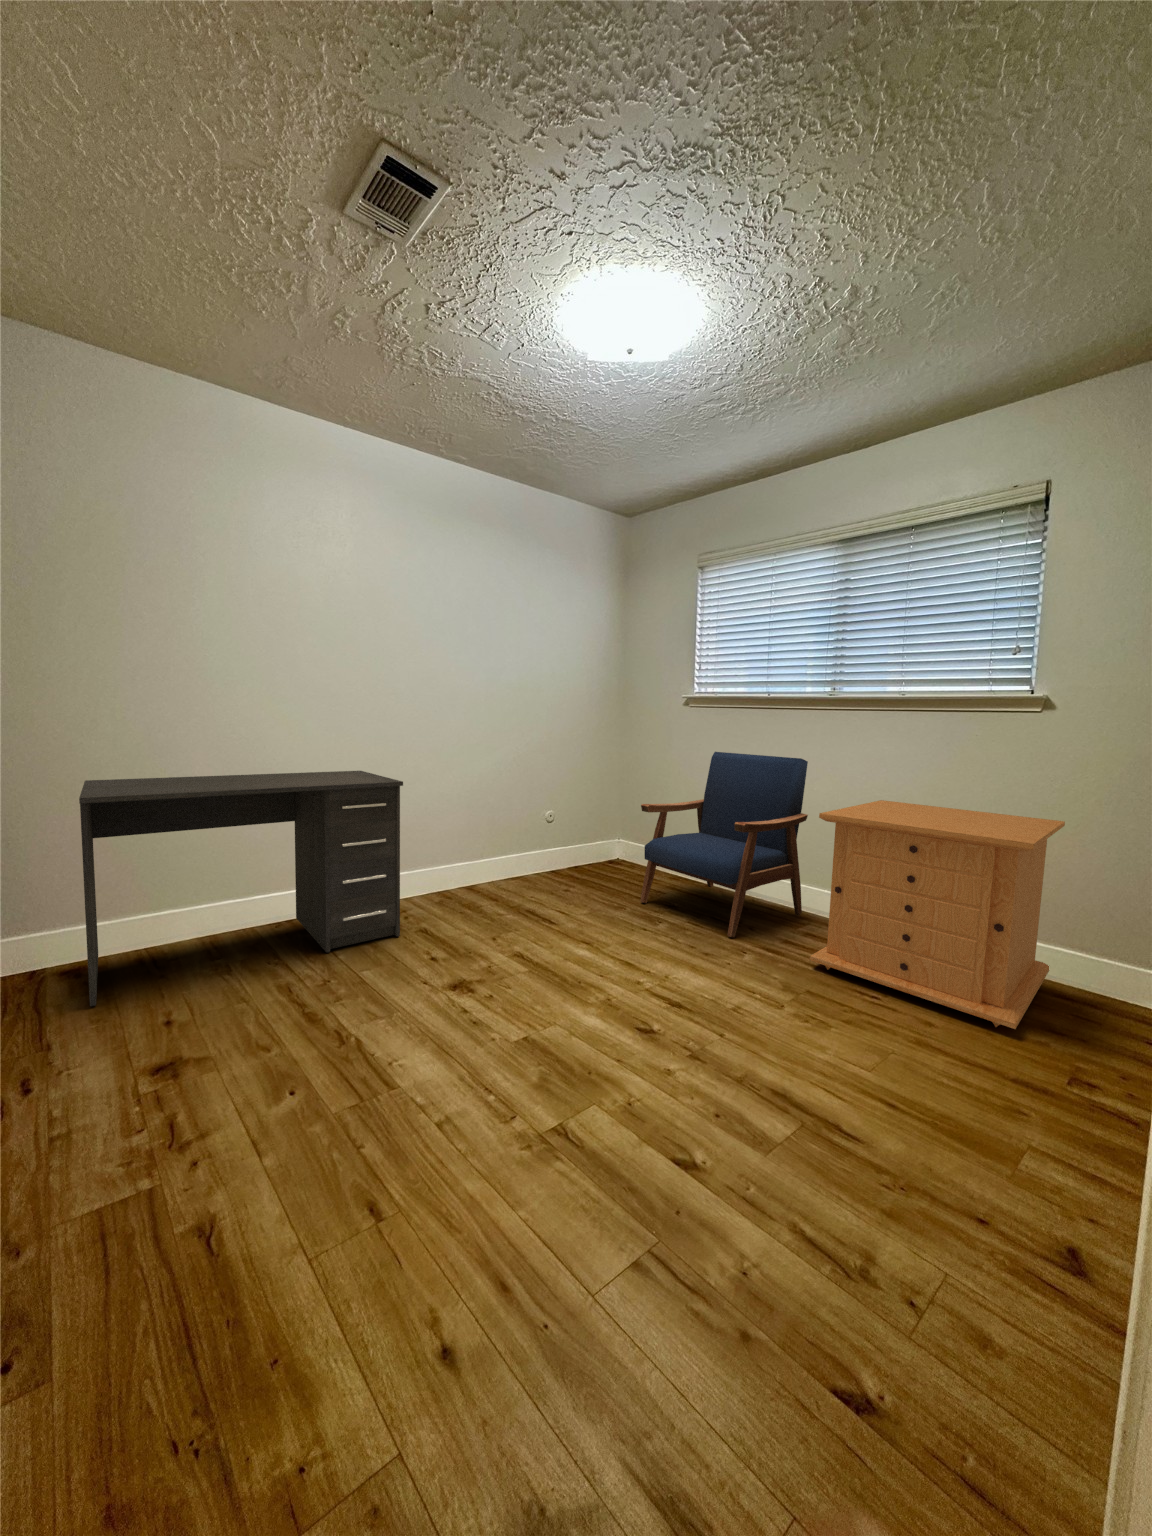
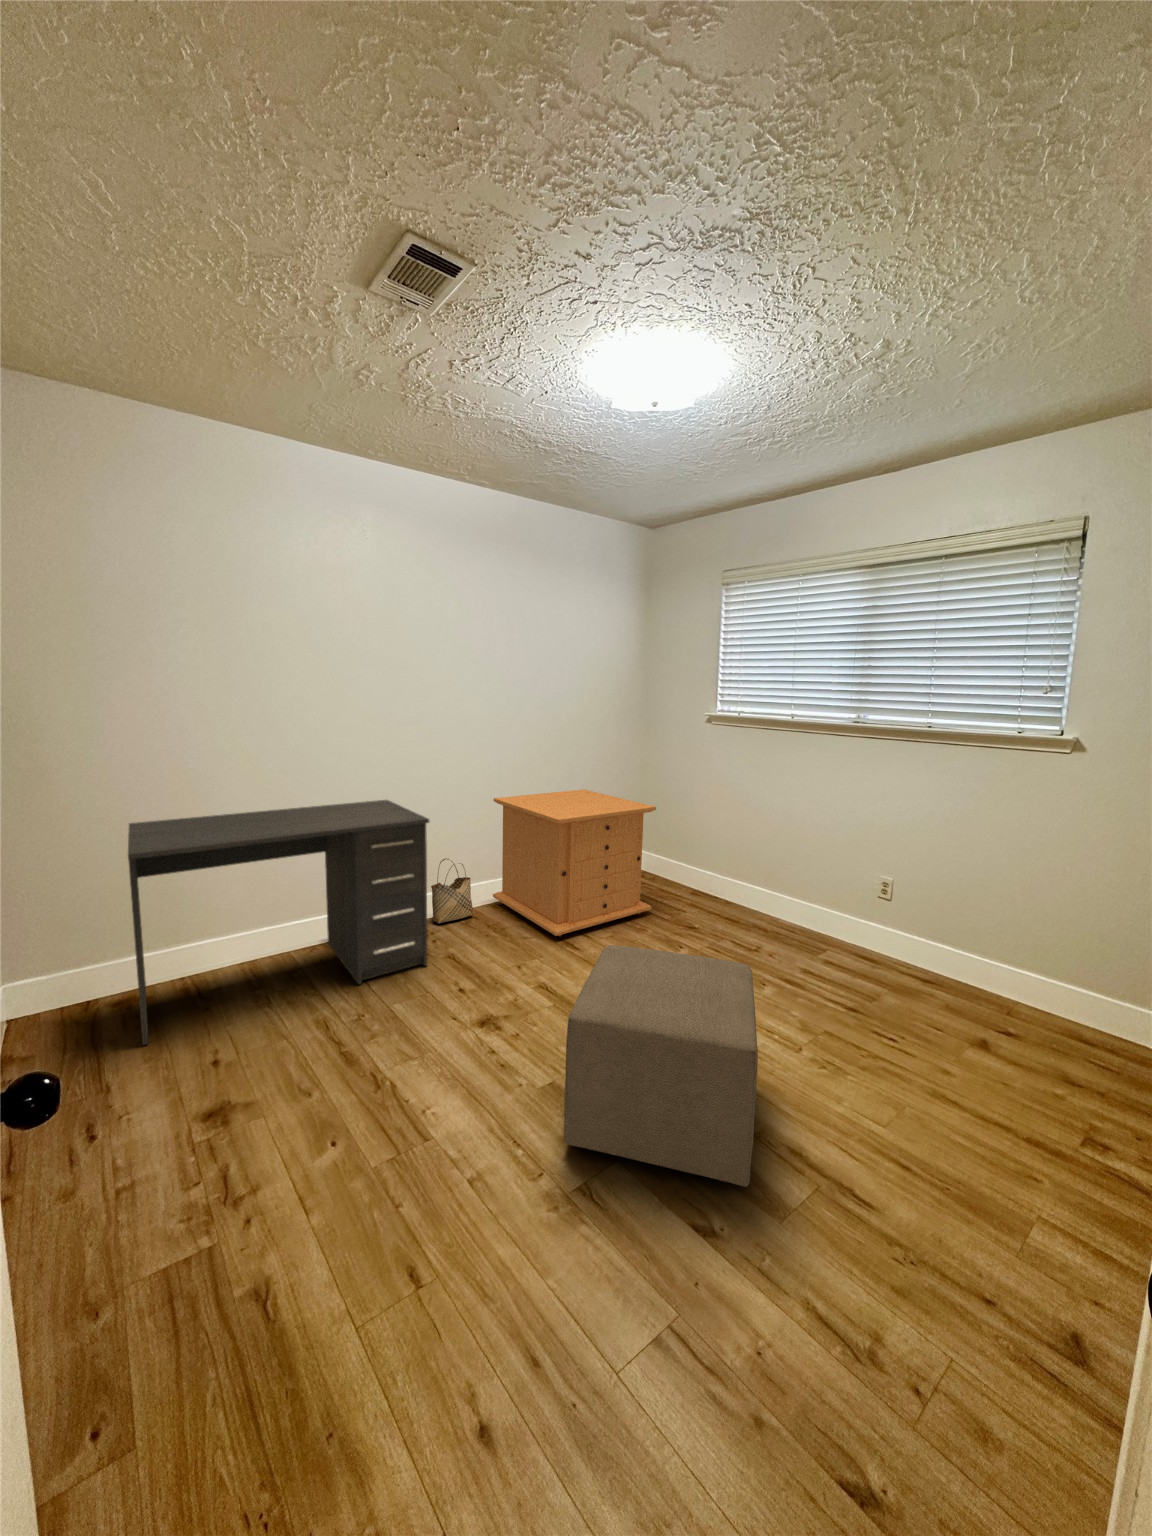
armchair: present [640,752,808,937] -> none [661,775,830,969]
dresser: present [810,800,1065,1029] -> present [493,789,656,937]
woven basket: none [405,835,448,900] -> present [431,858,473,923]
ottoman: none [538,894,739,1120] -> present [564,945,758,1187]

